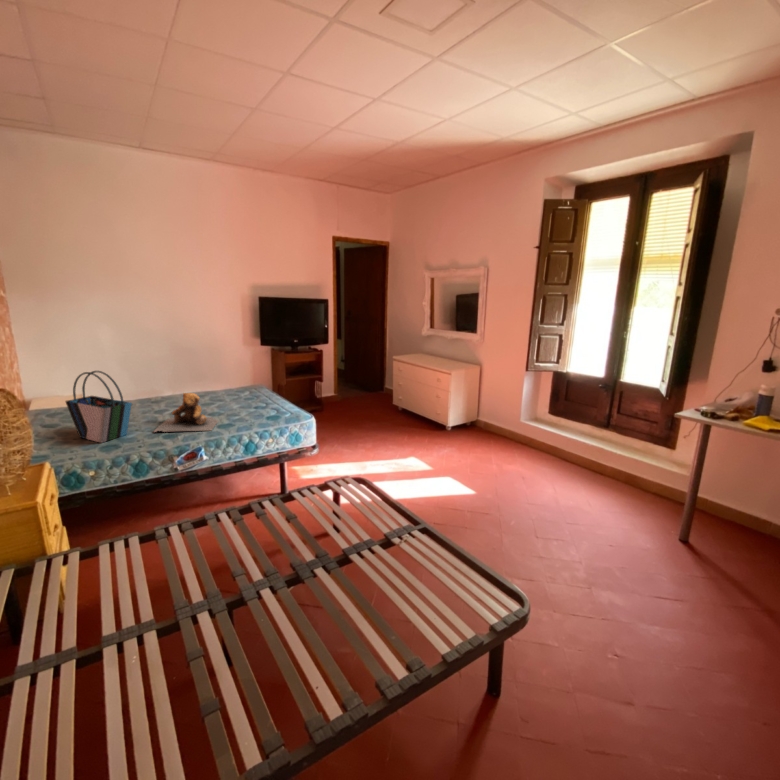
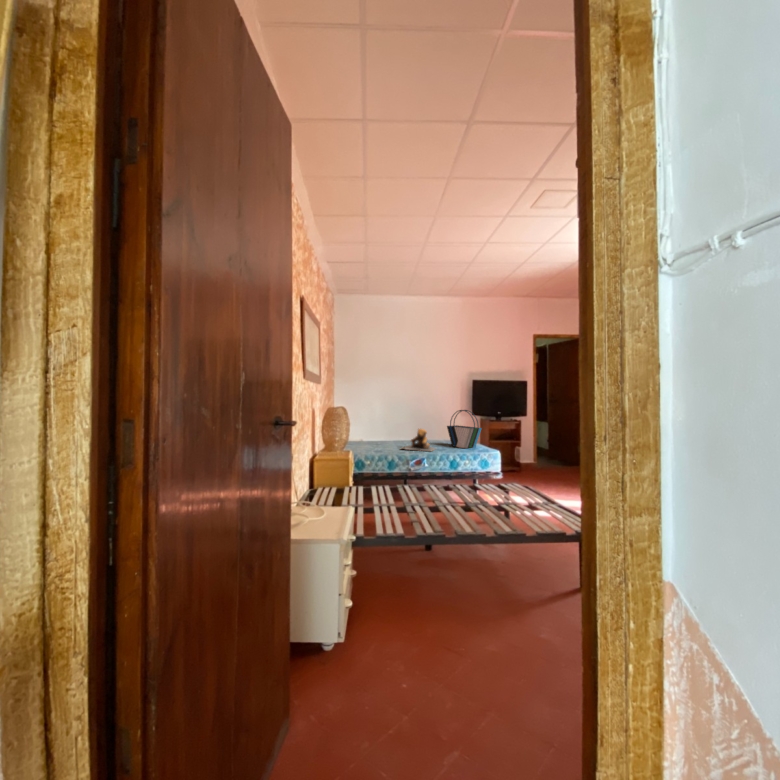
tote bag: present [66,371,132,443] -> present [447,410,481,448]

